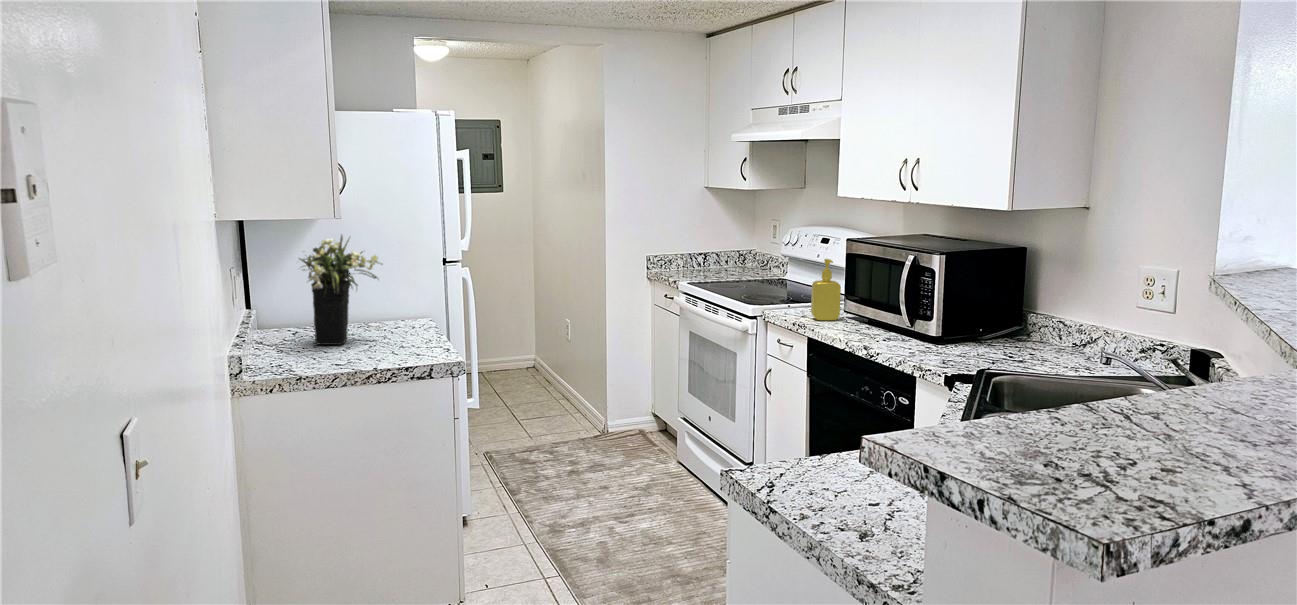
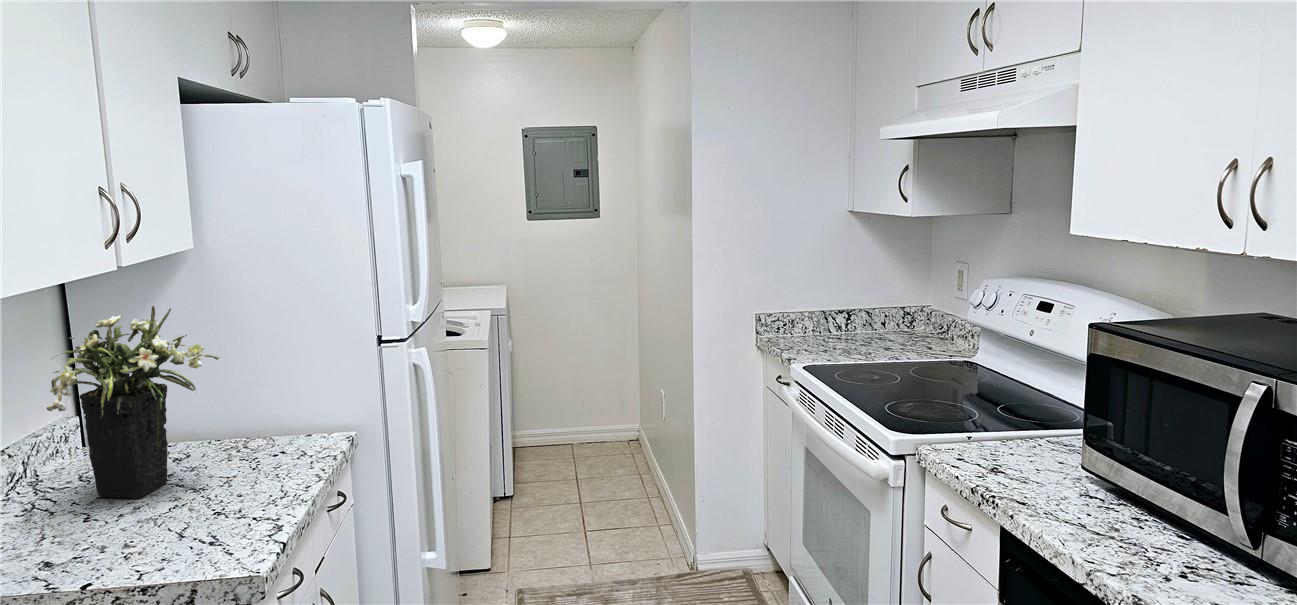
soap dispenser: present [811,259,841,321] -> none [1009,363,1074,488]

